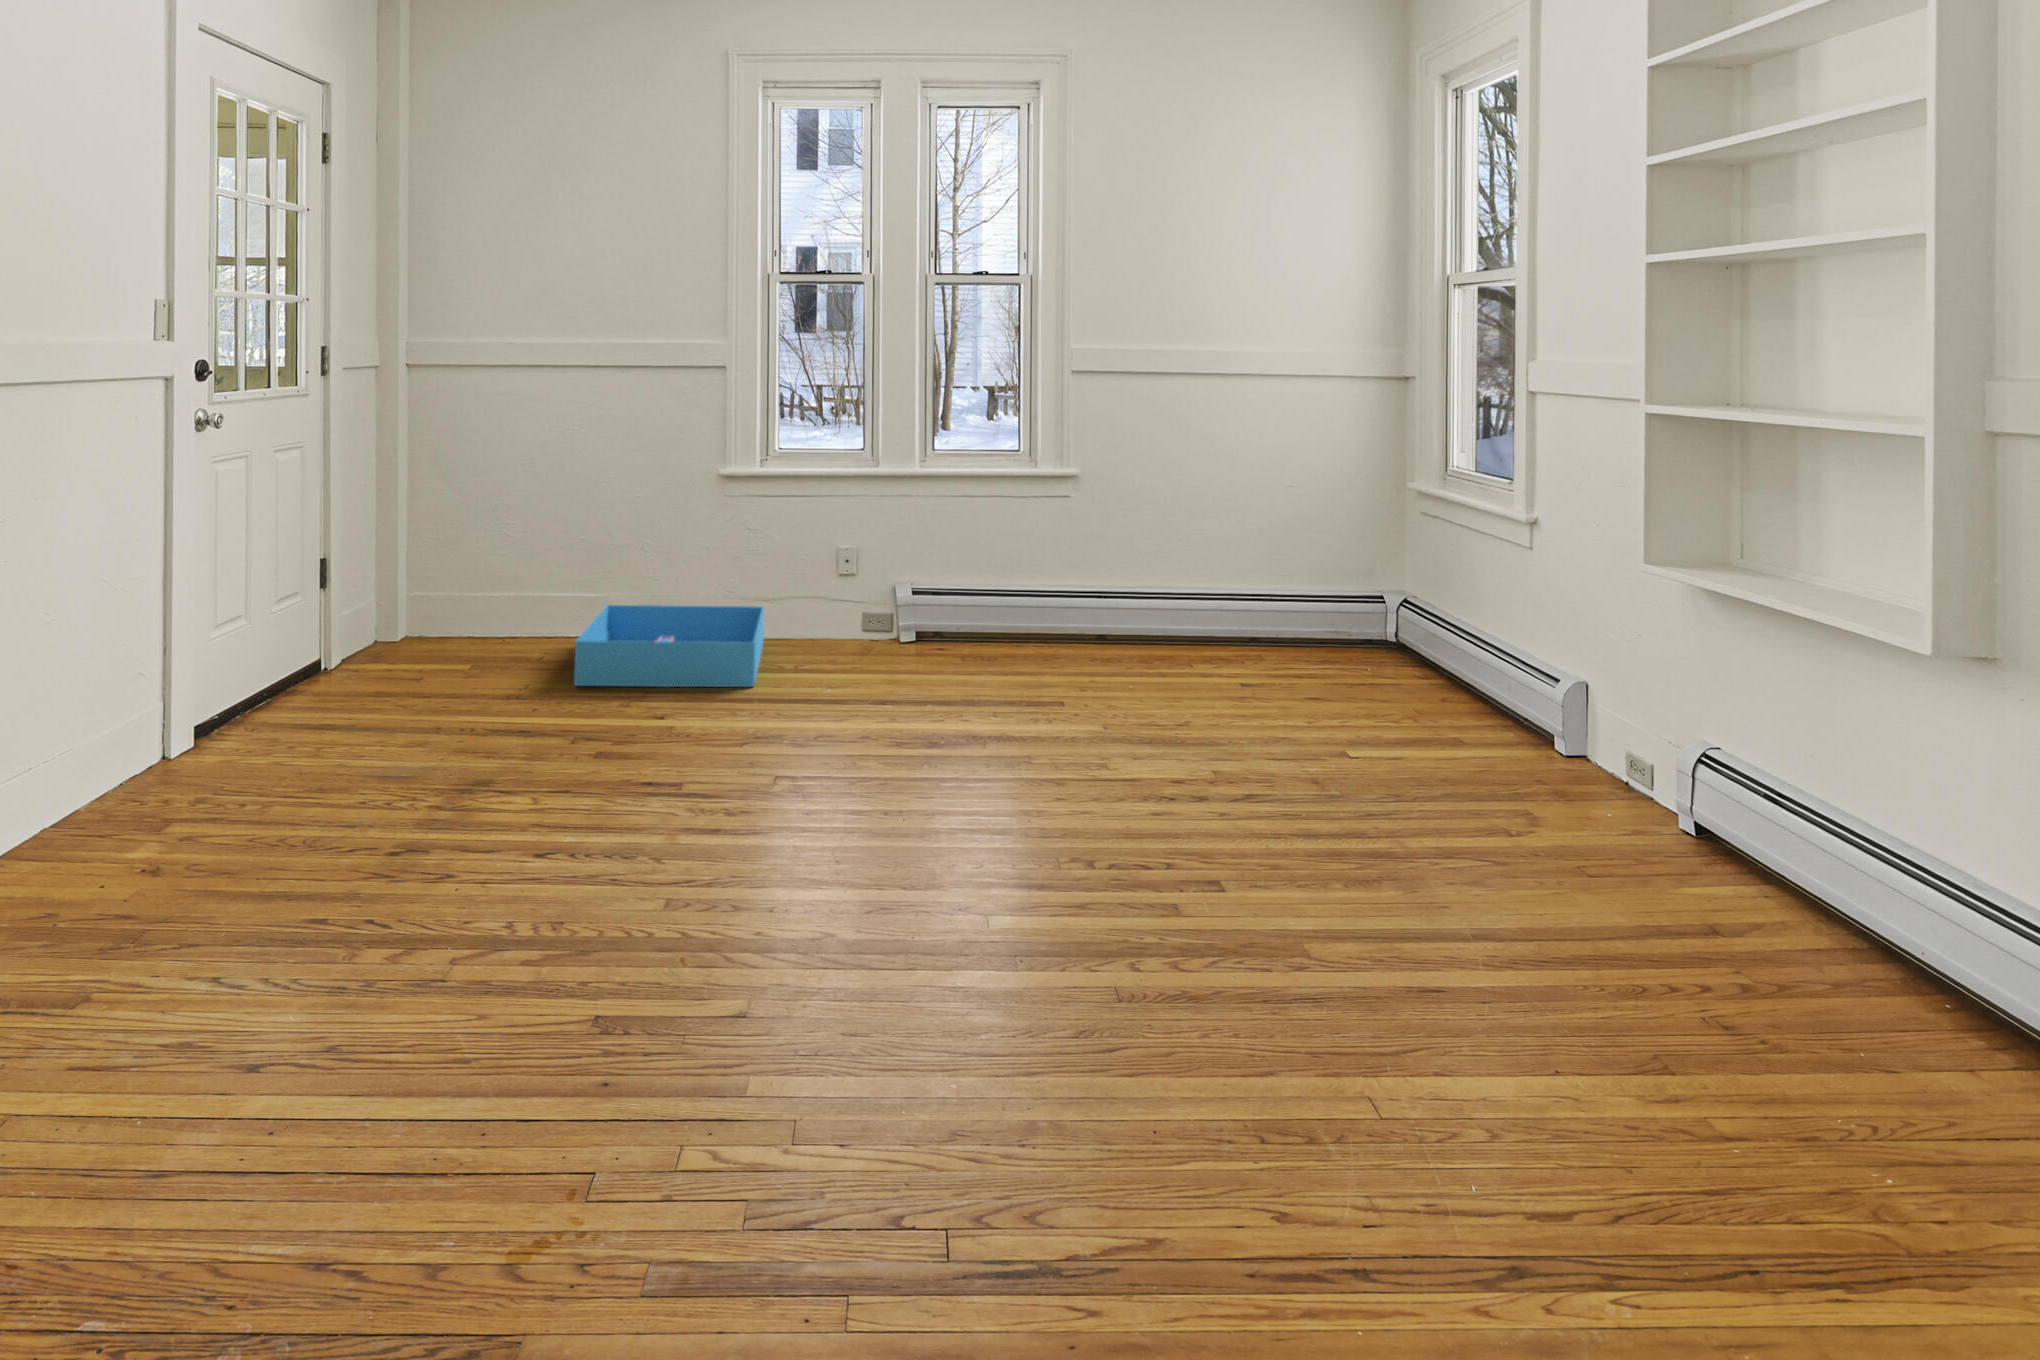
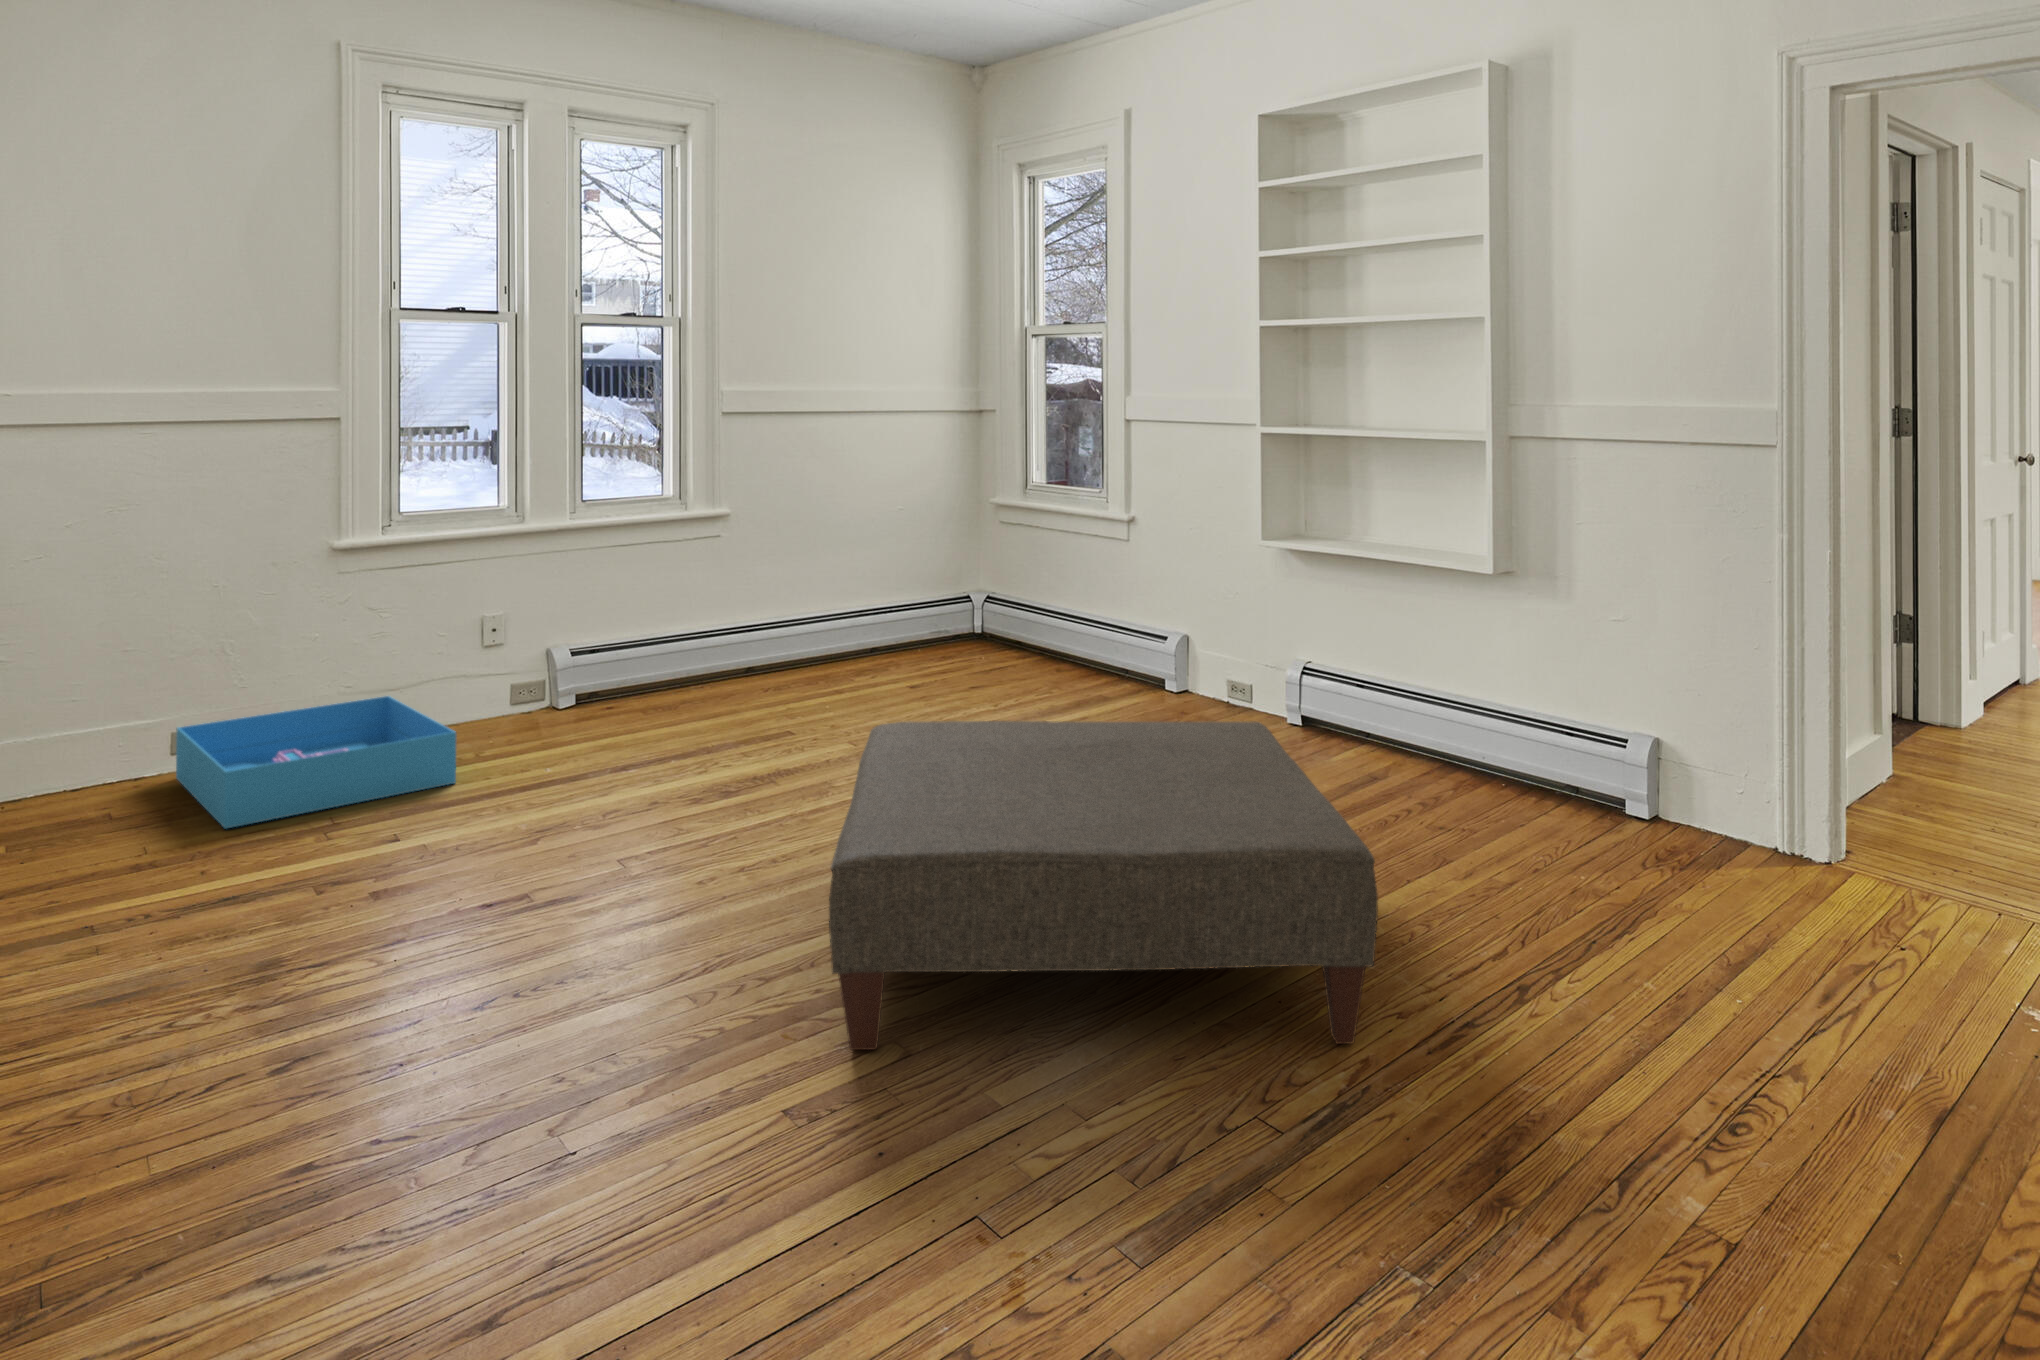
ottoman: none [638,700,1390,1254] -> present [829,721,1378,1050]

